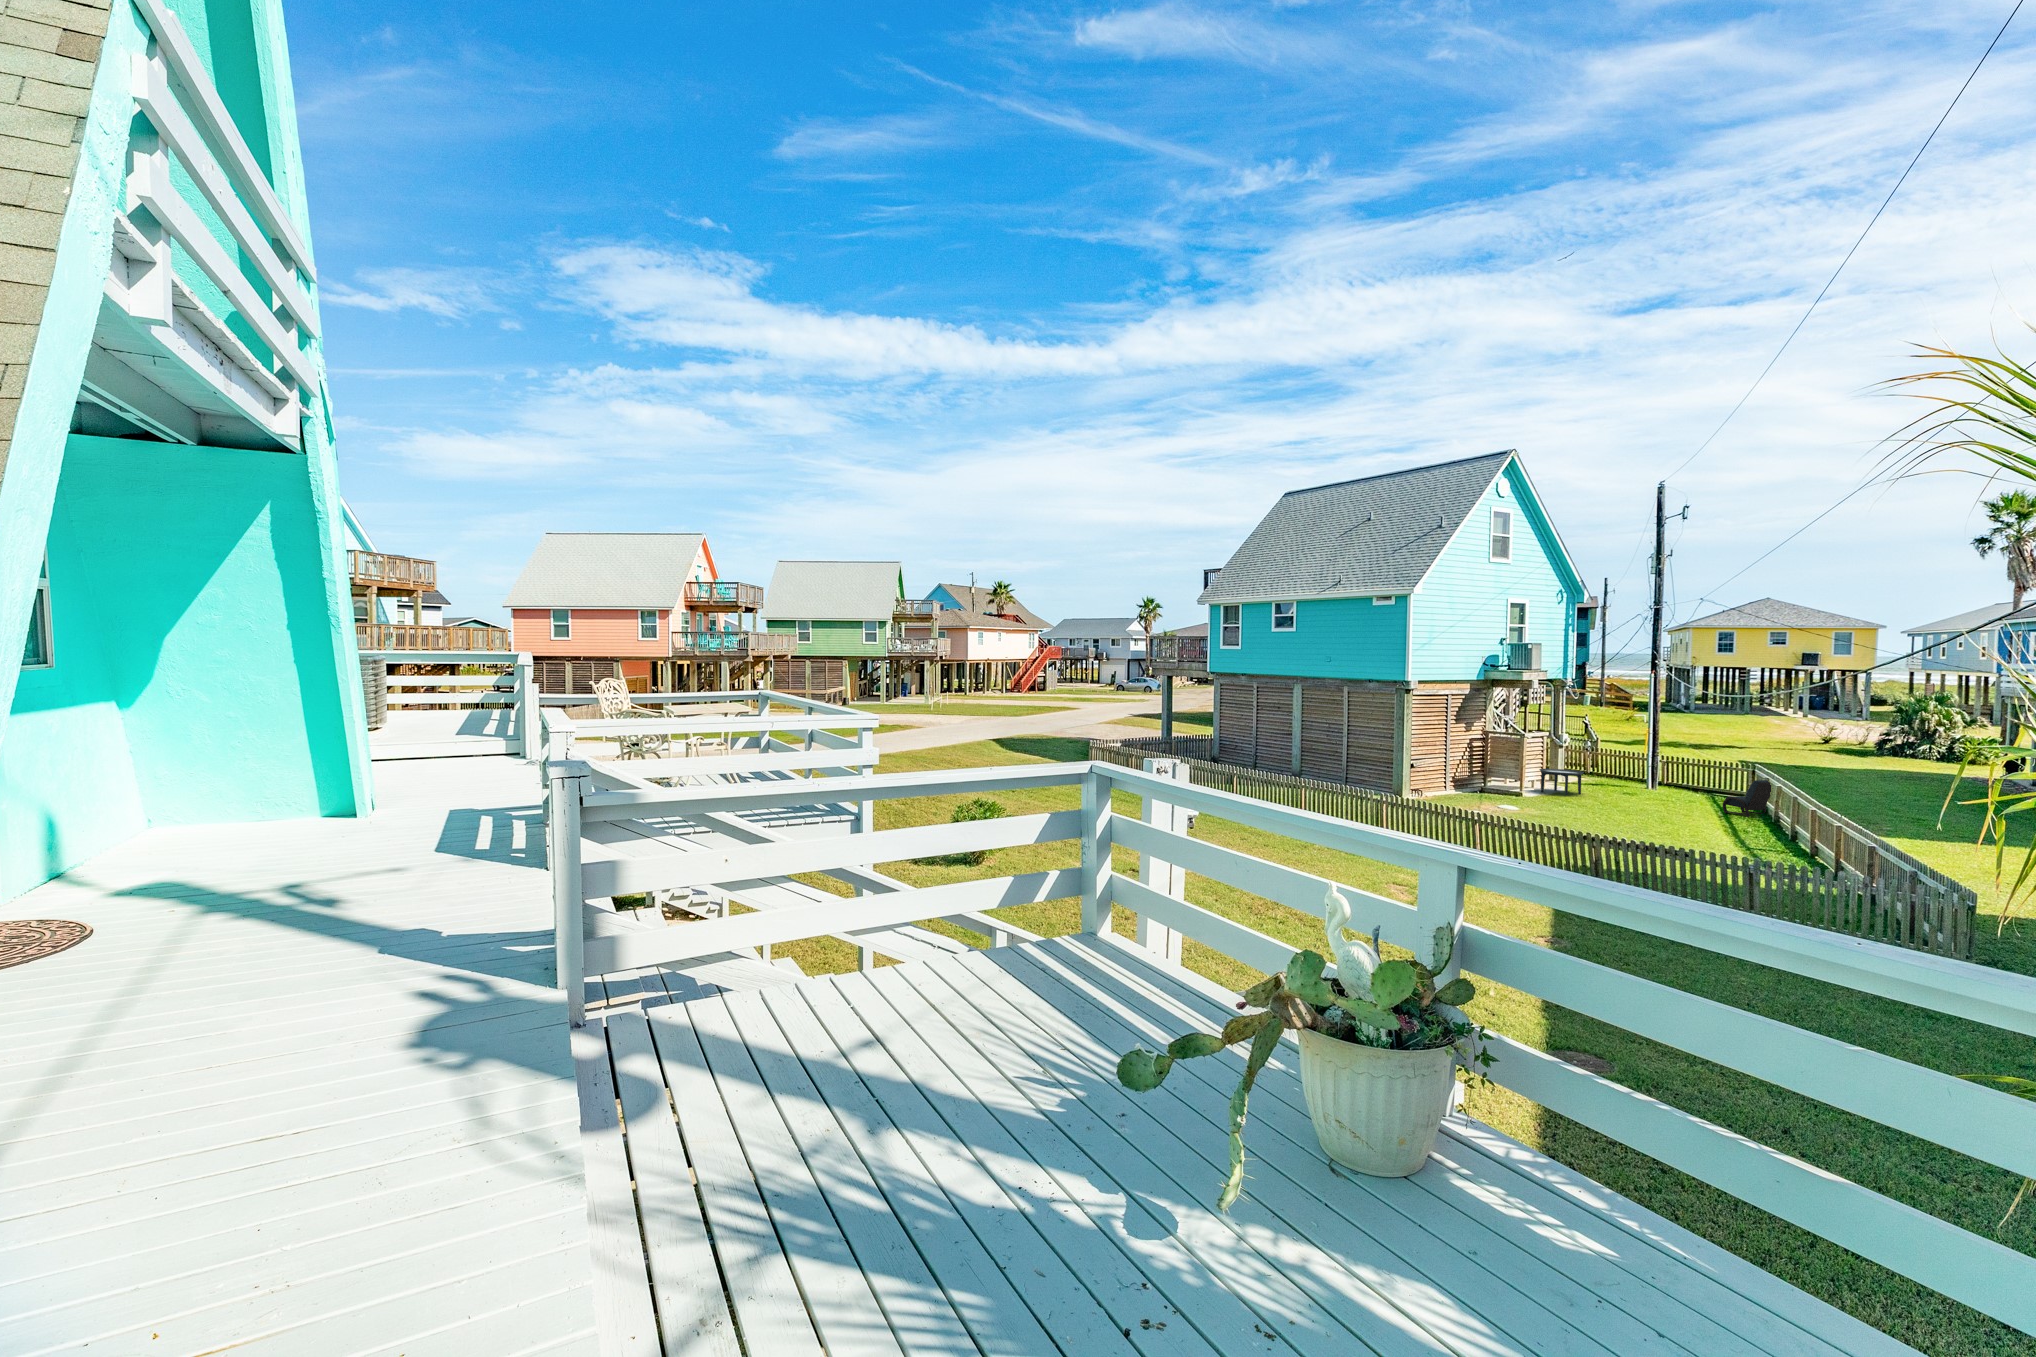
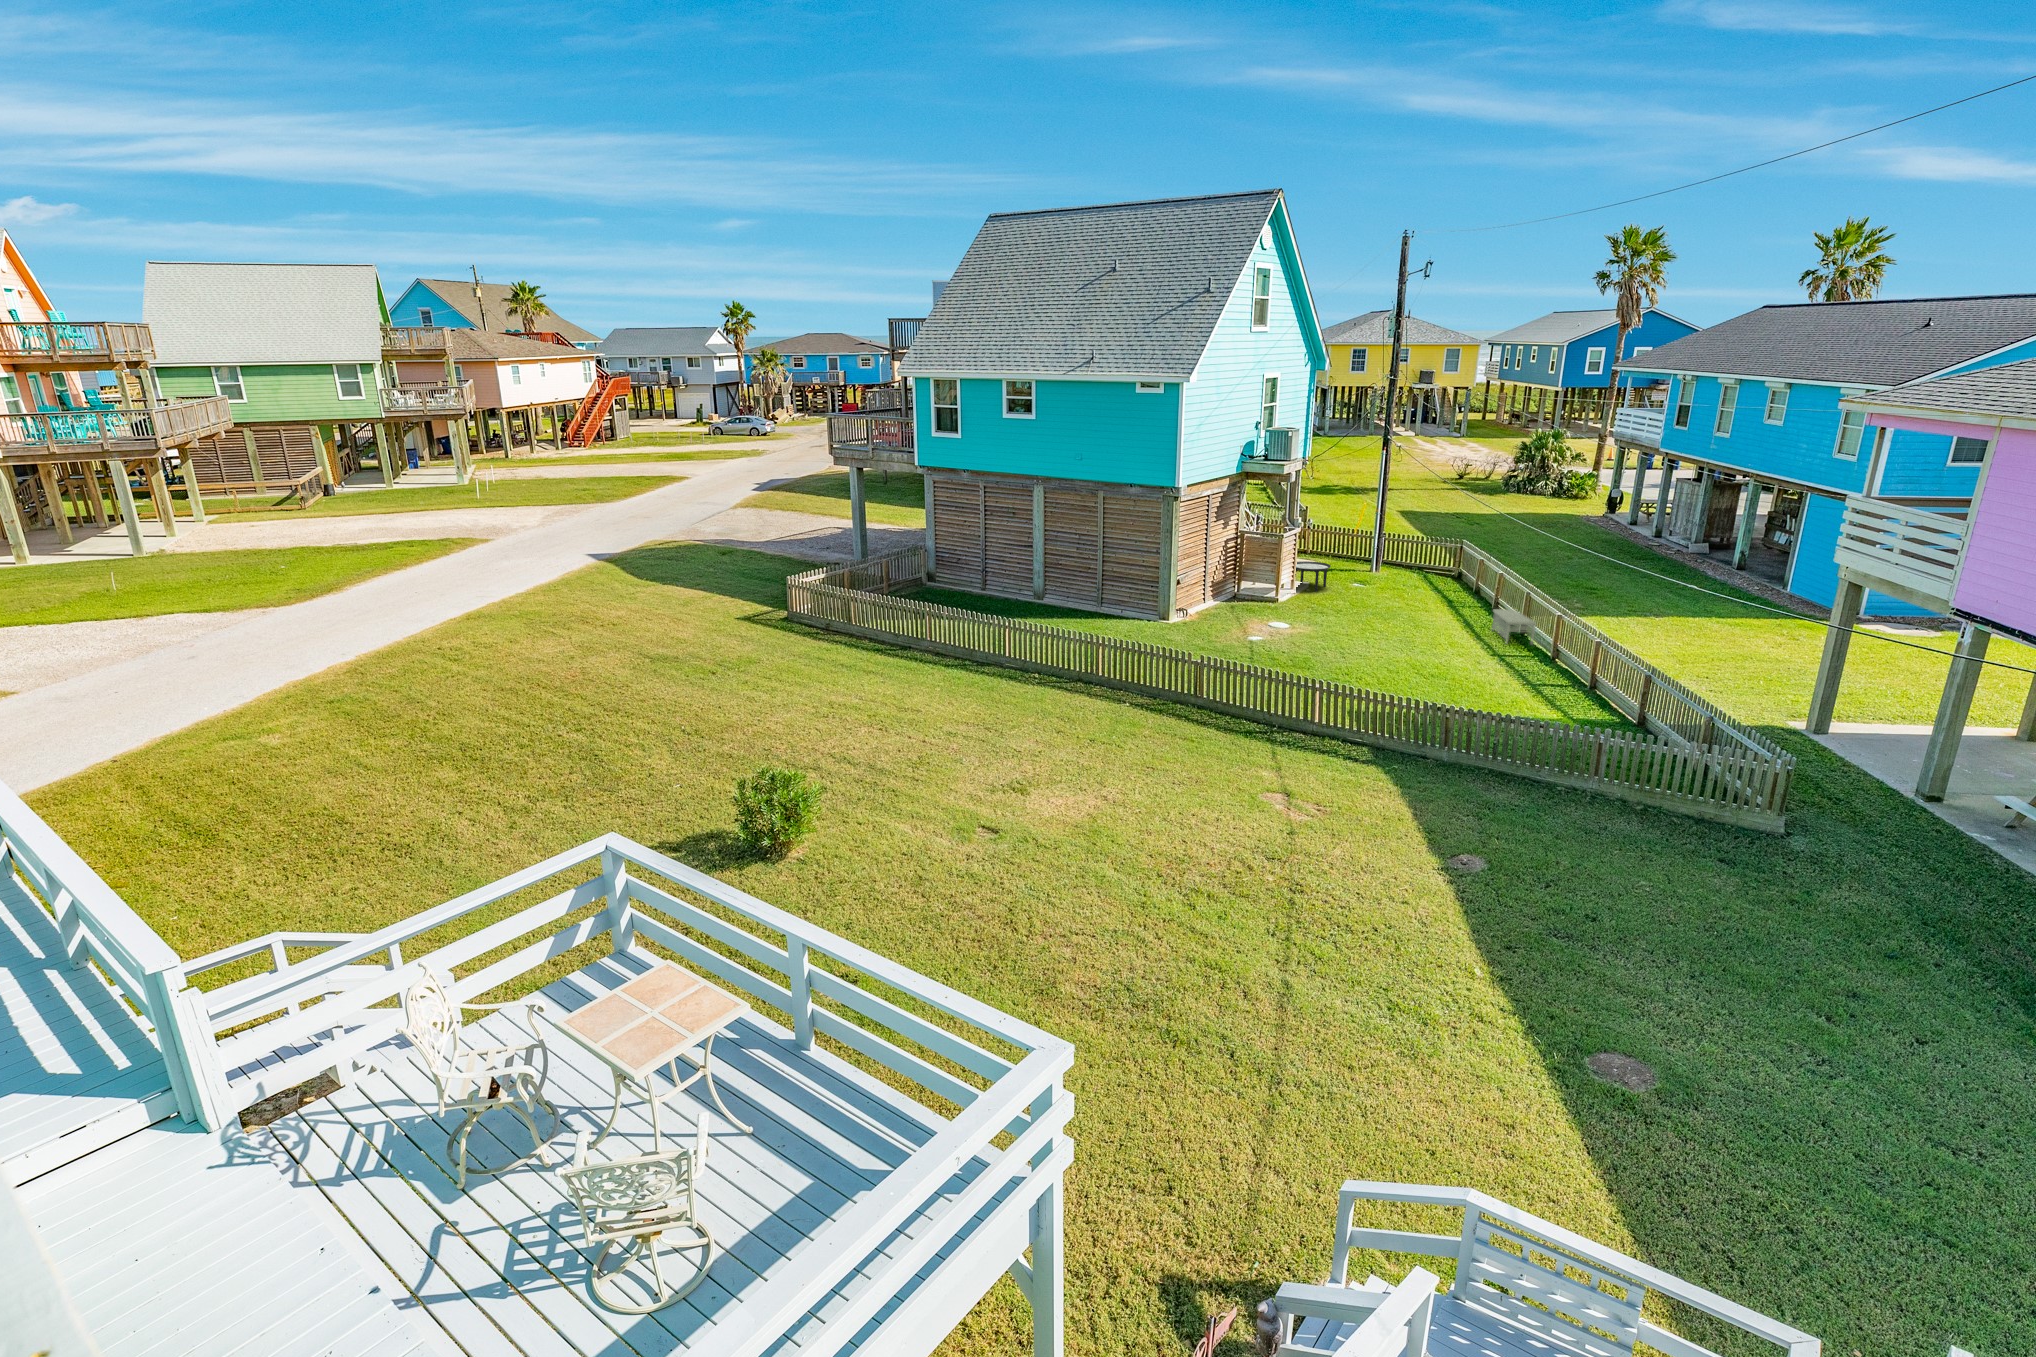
lounge chair: present [1723,780,1771,817] -> none [1452,568,1498,605]
storage bench: none [1750,810,1797,845] -> present [1492,609,1536,644]

